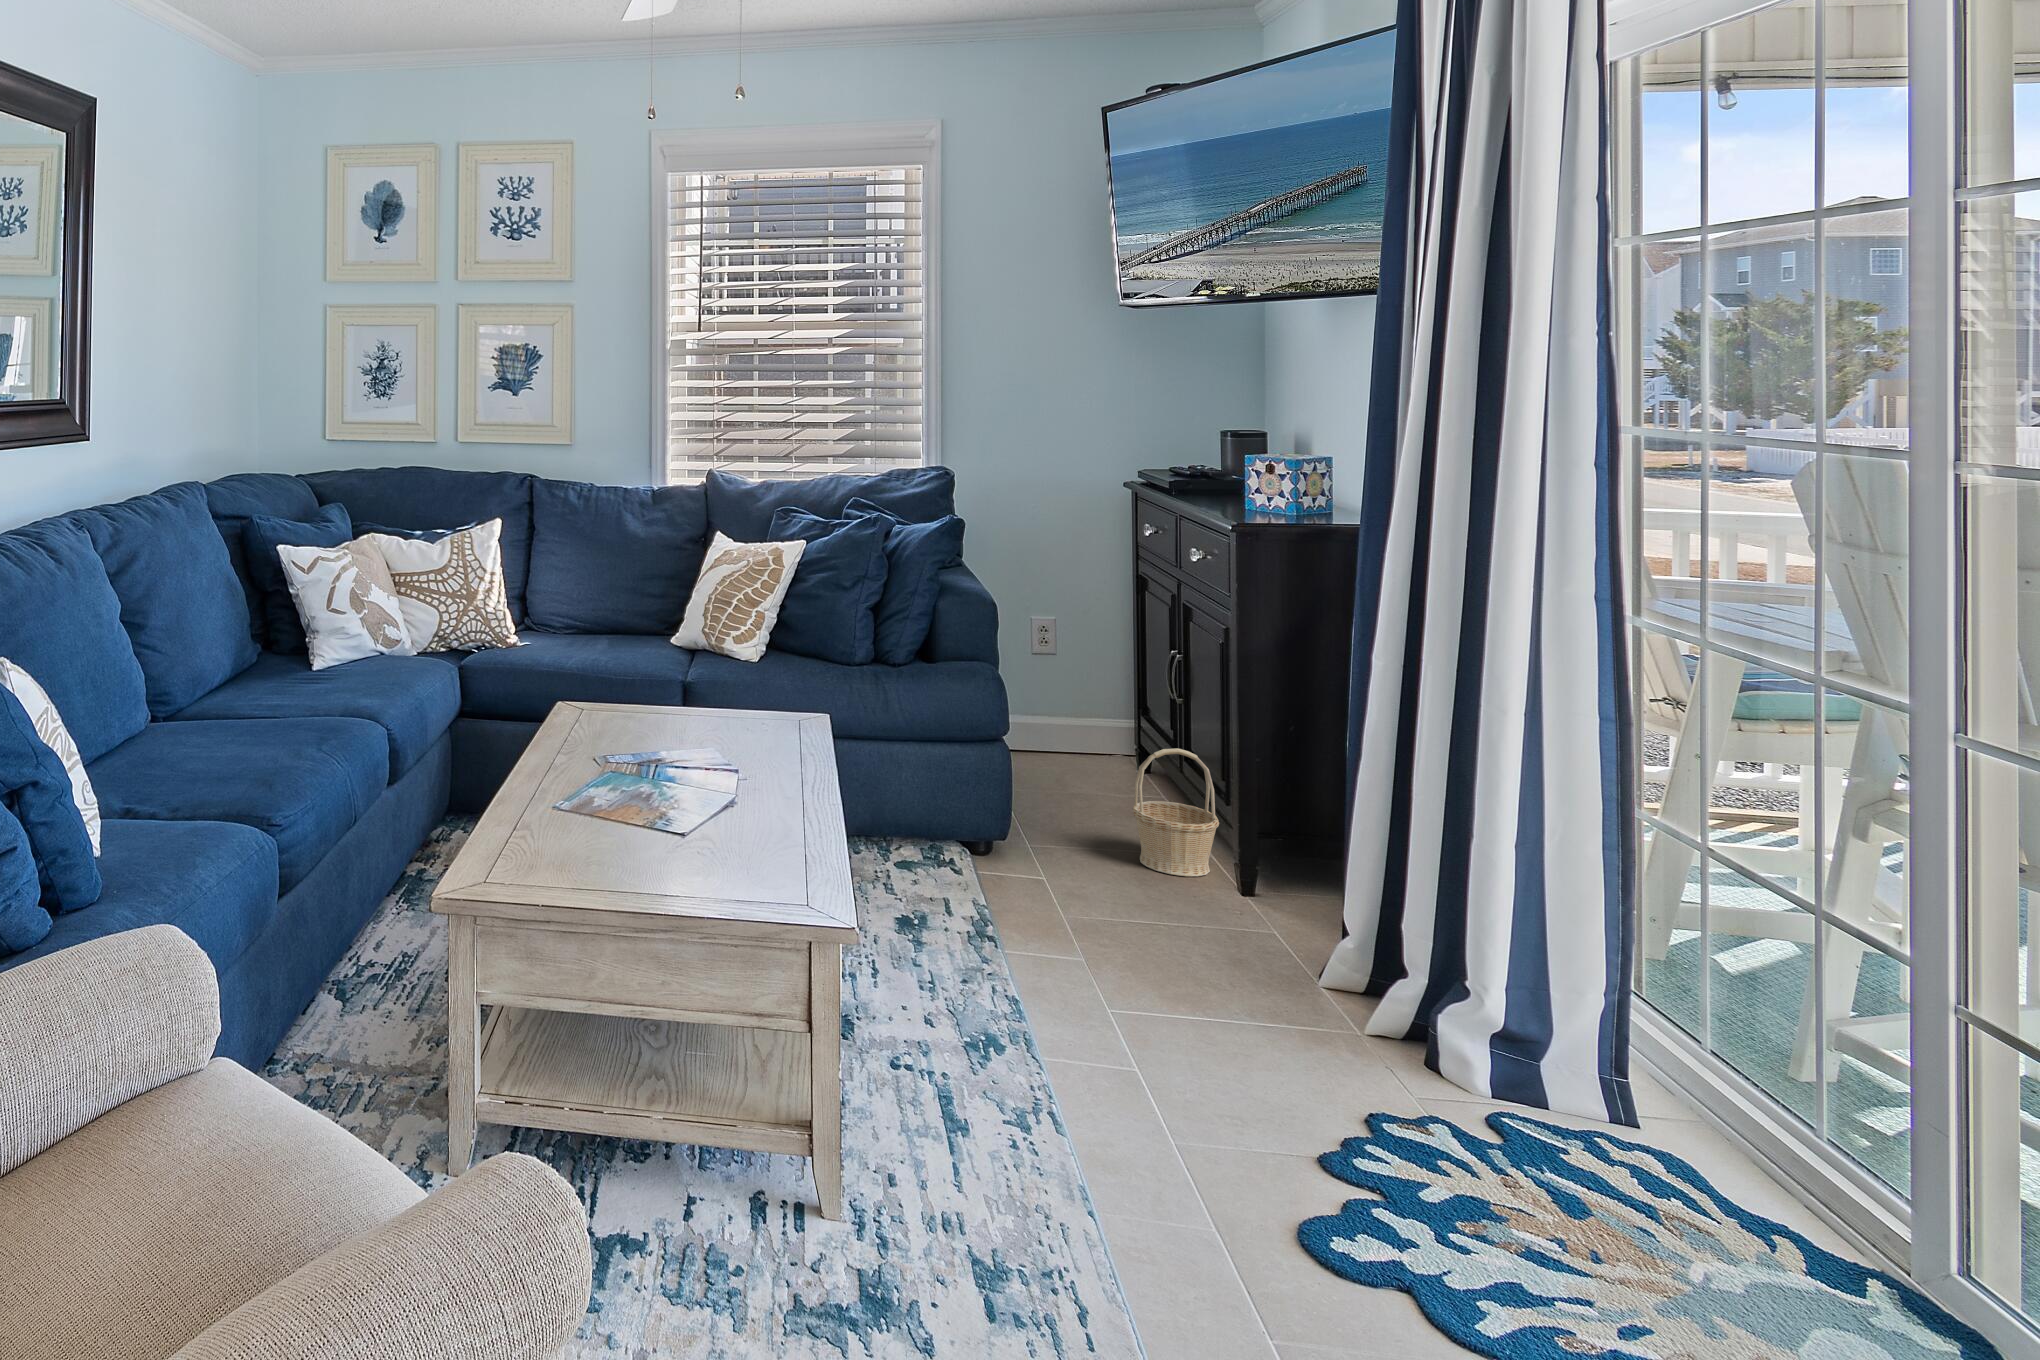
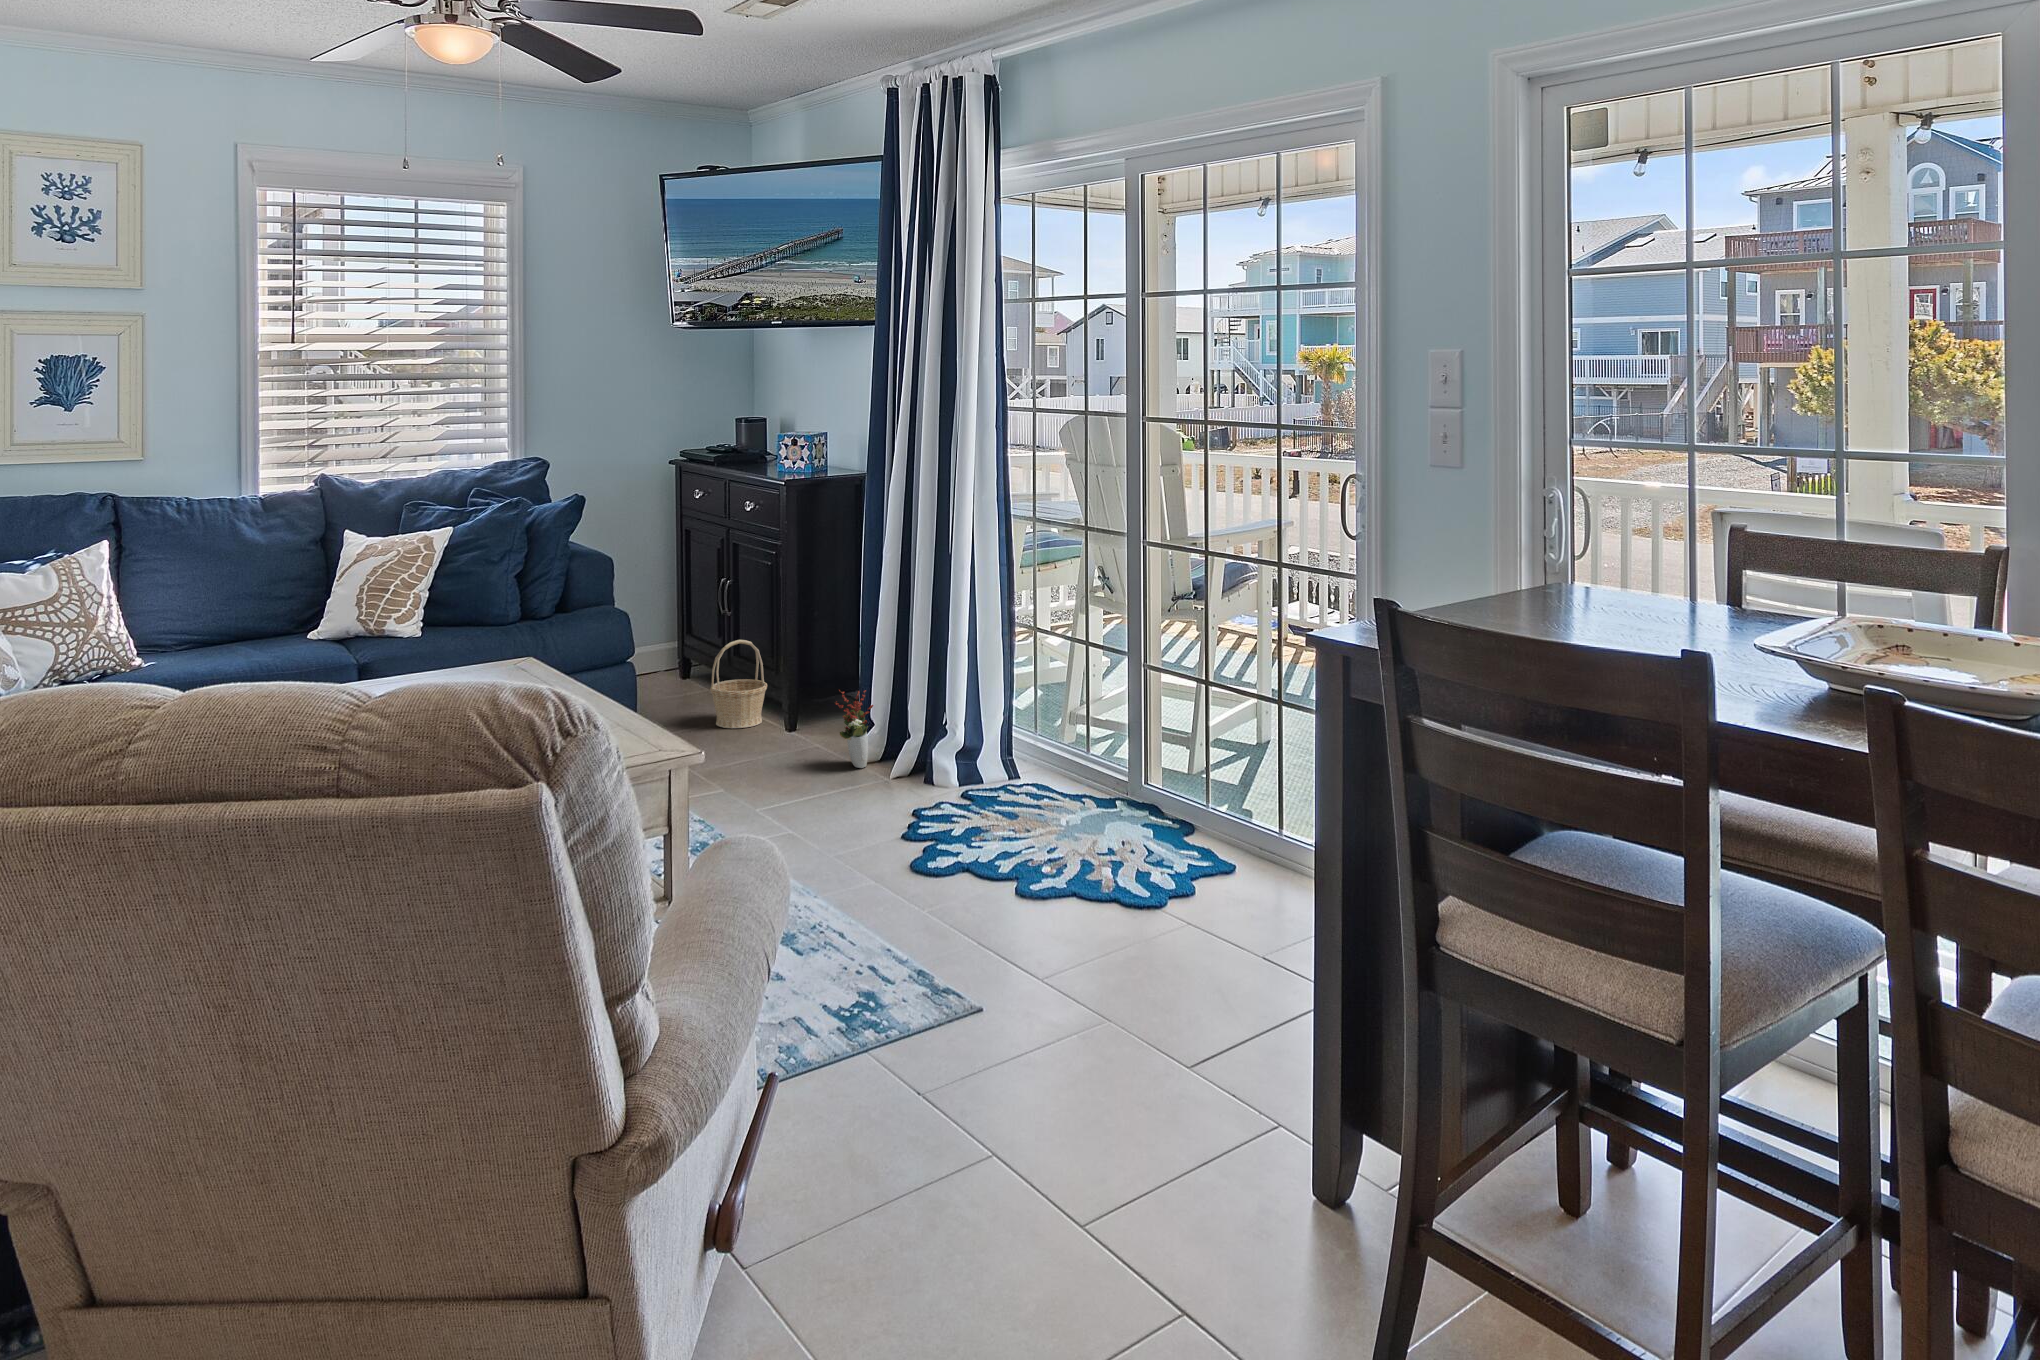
decorative plant: none [1280,863,1349,999] -> present [835,690,873,768]

